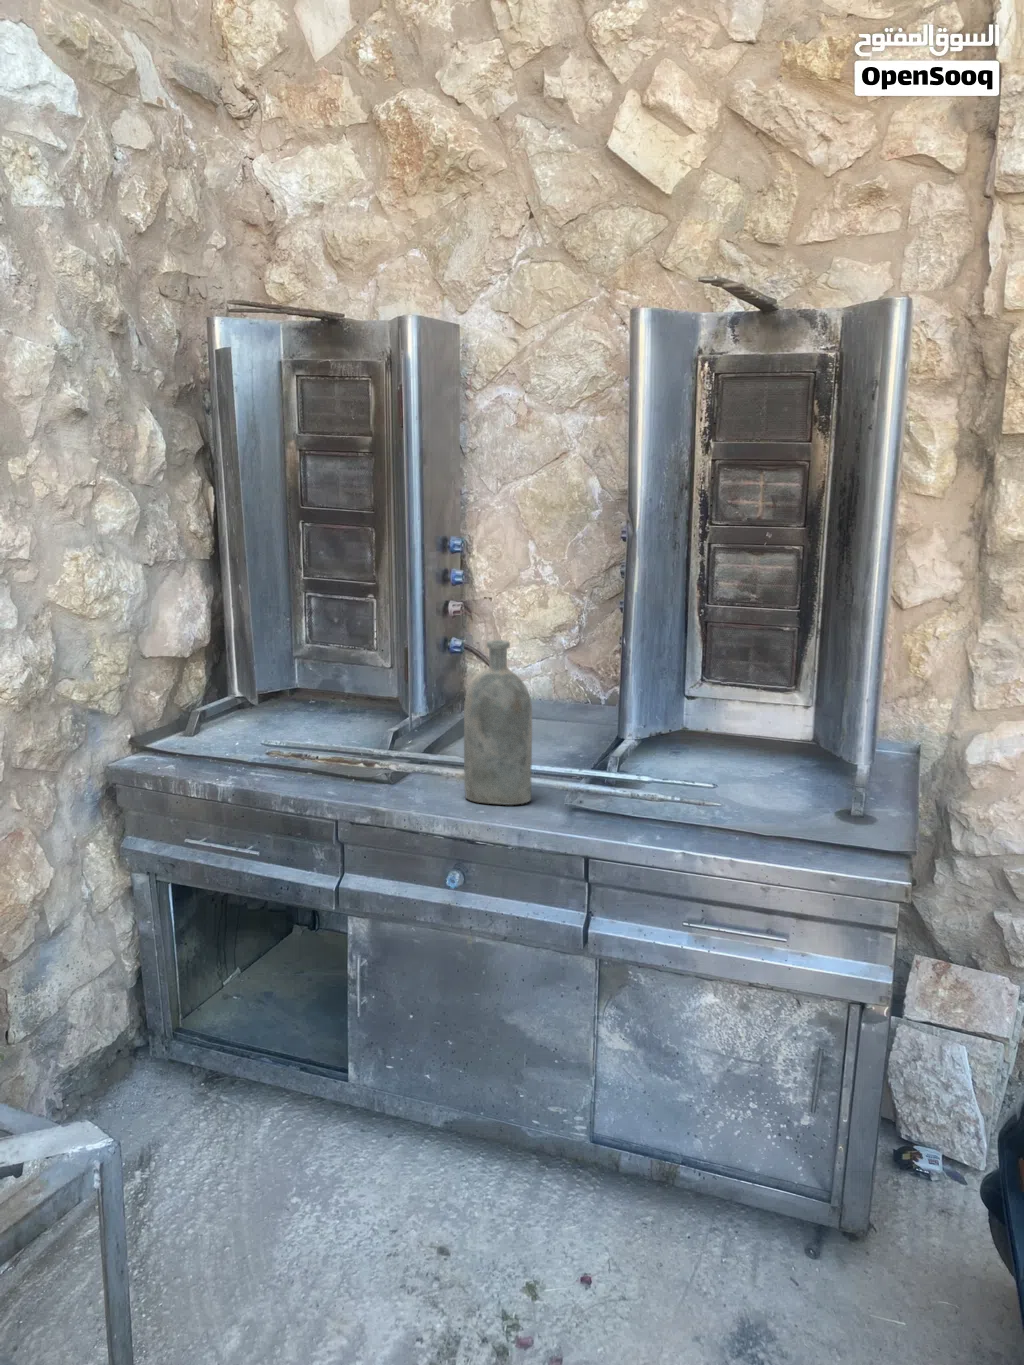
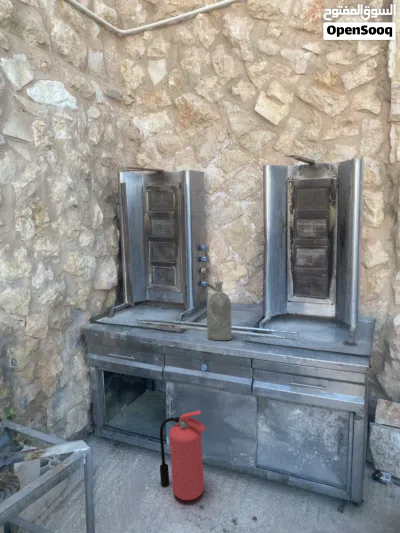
fire extinguisher: none [329,998,456,1233] -> present [160,411,206,500]

